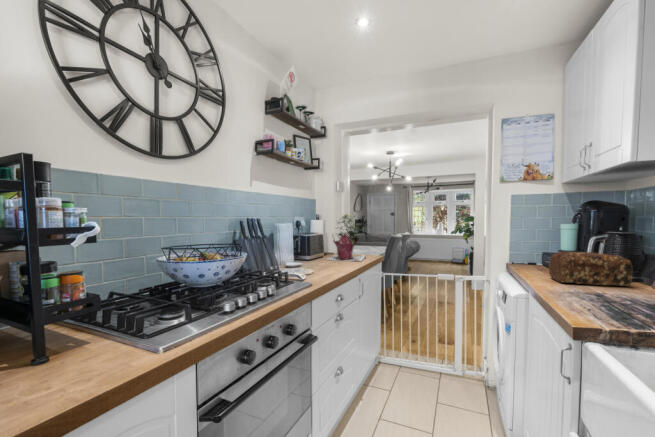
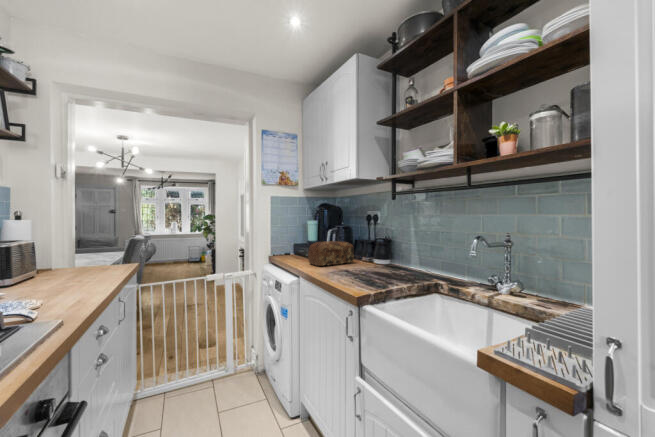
potted plant: present [327,214,366,262] -> none [43,209,117,283]

